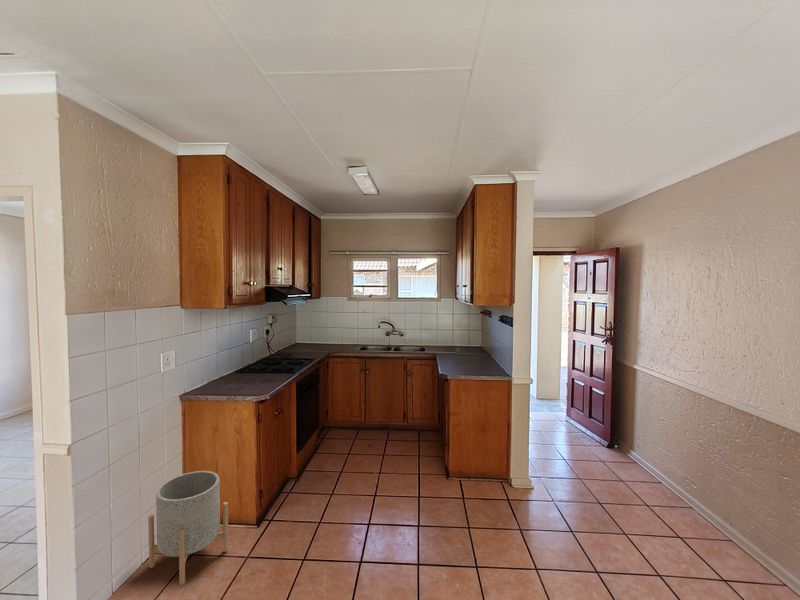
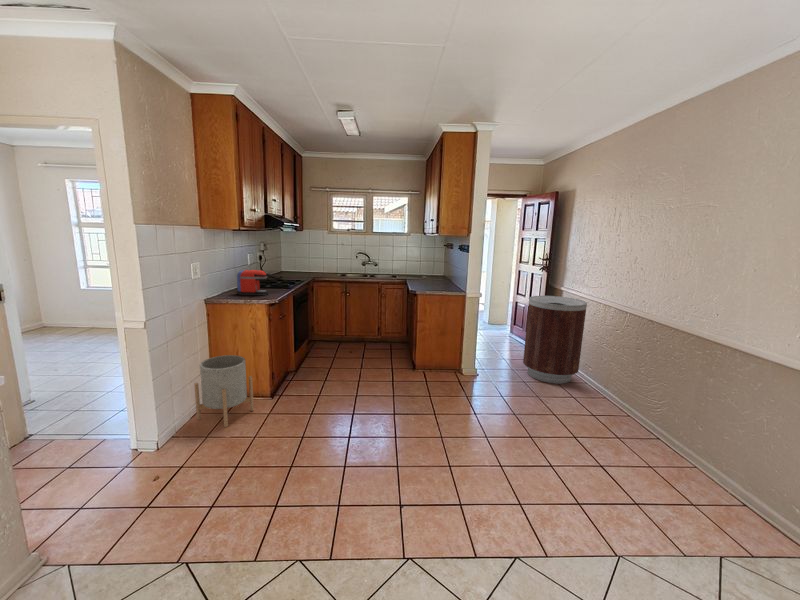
coffee maker: none [225,354,268,386] -> present [237,270,272,295]
trash can: none [593,378,680,506] -> present [523,296,587,384]

